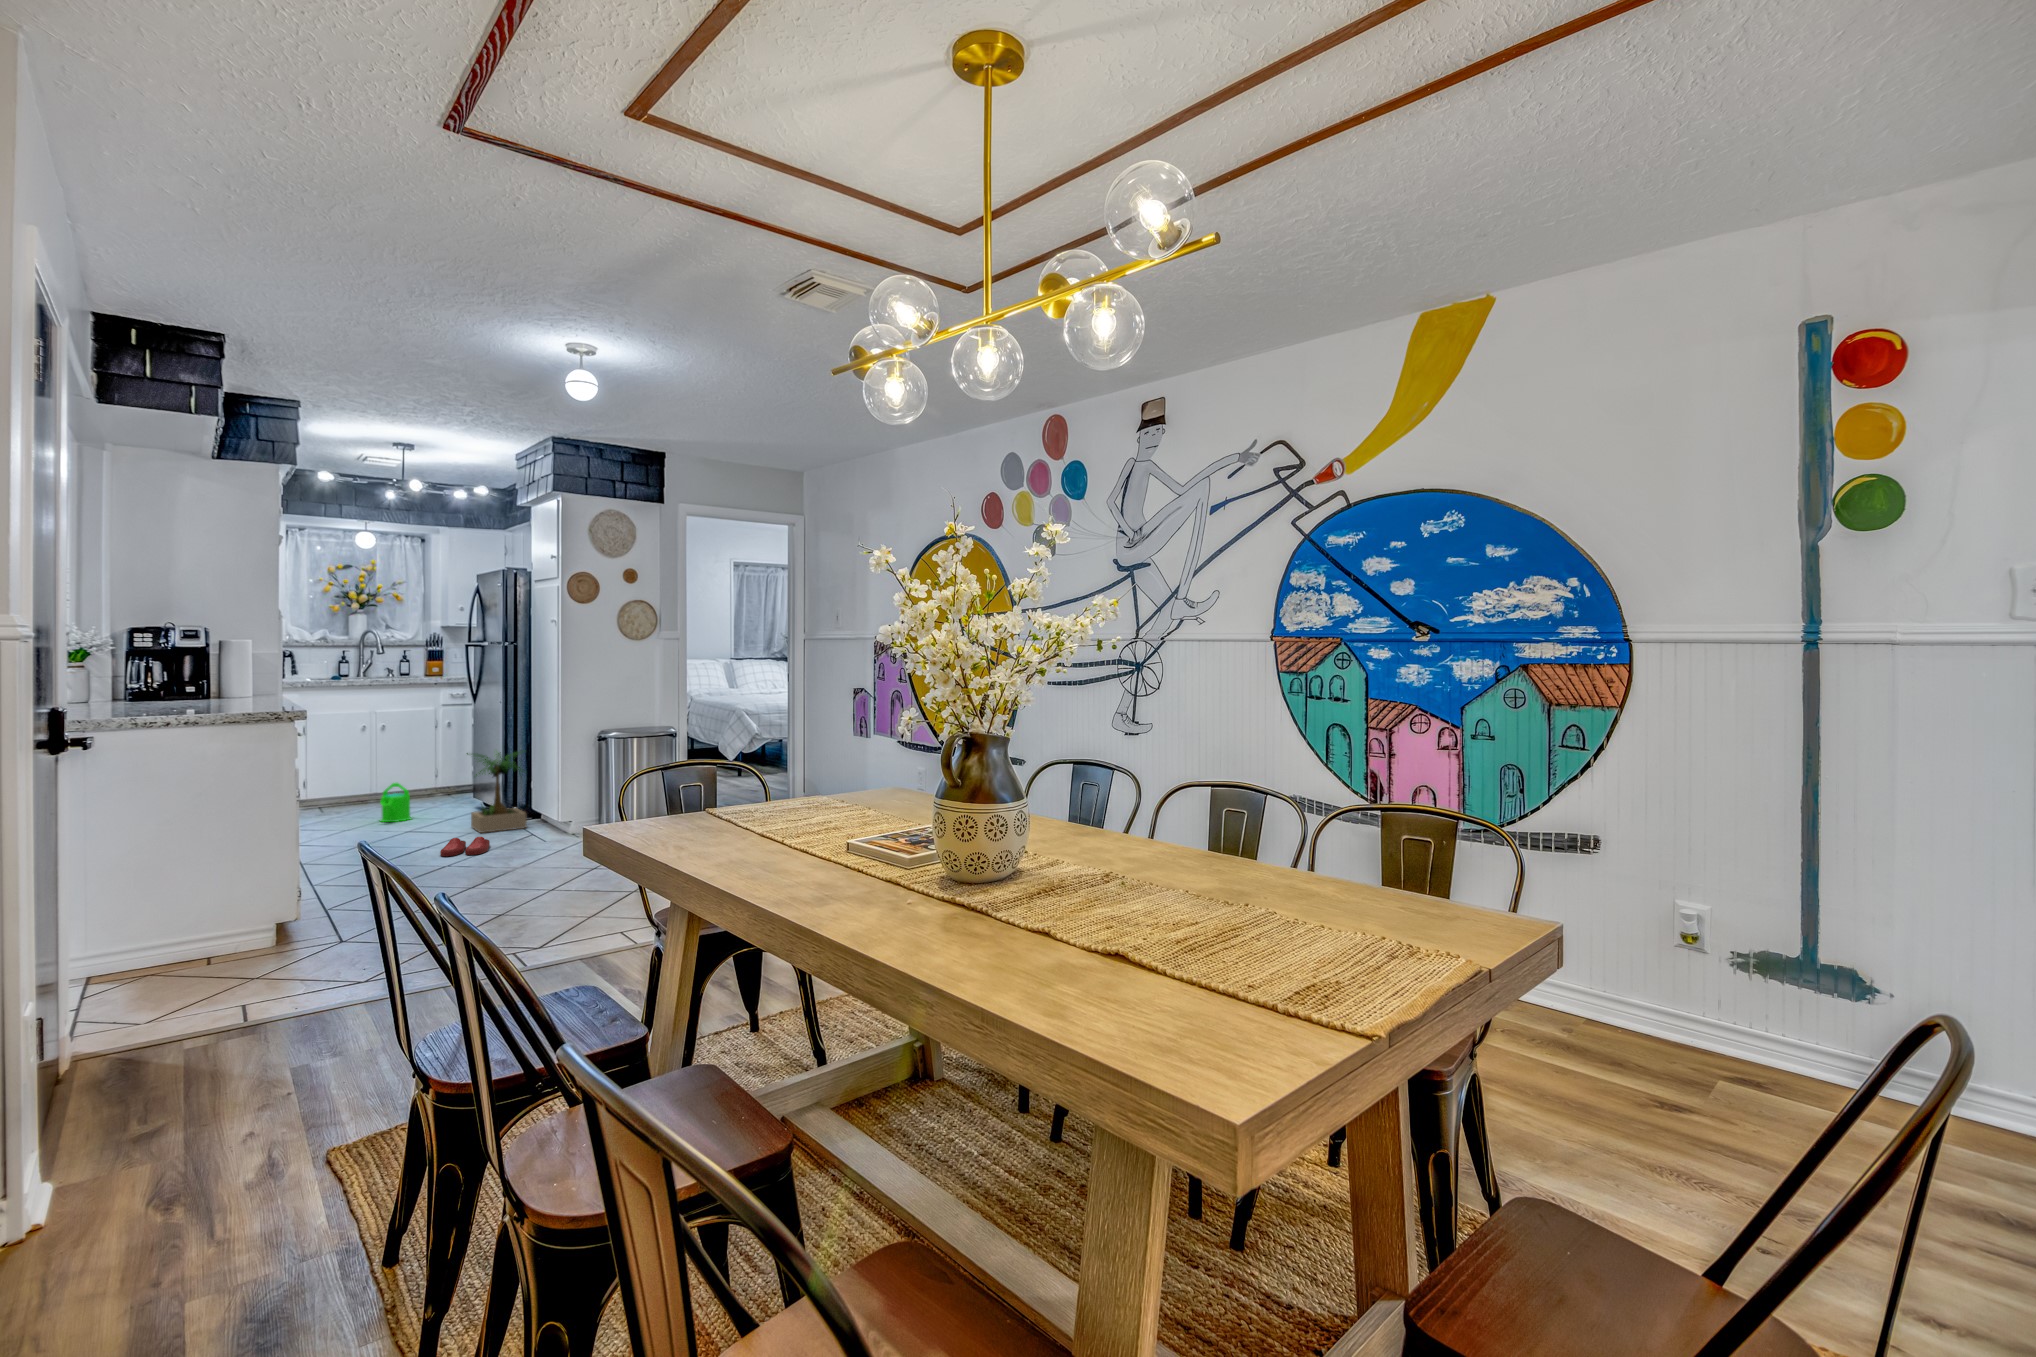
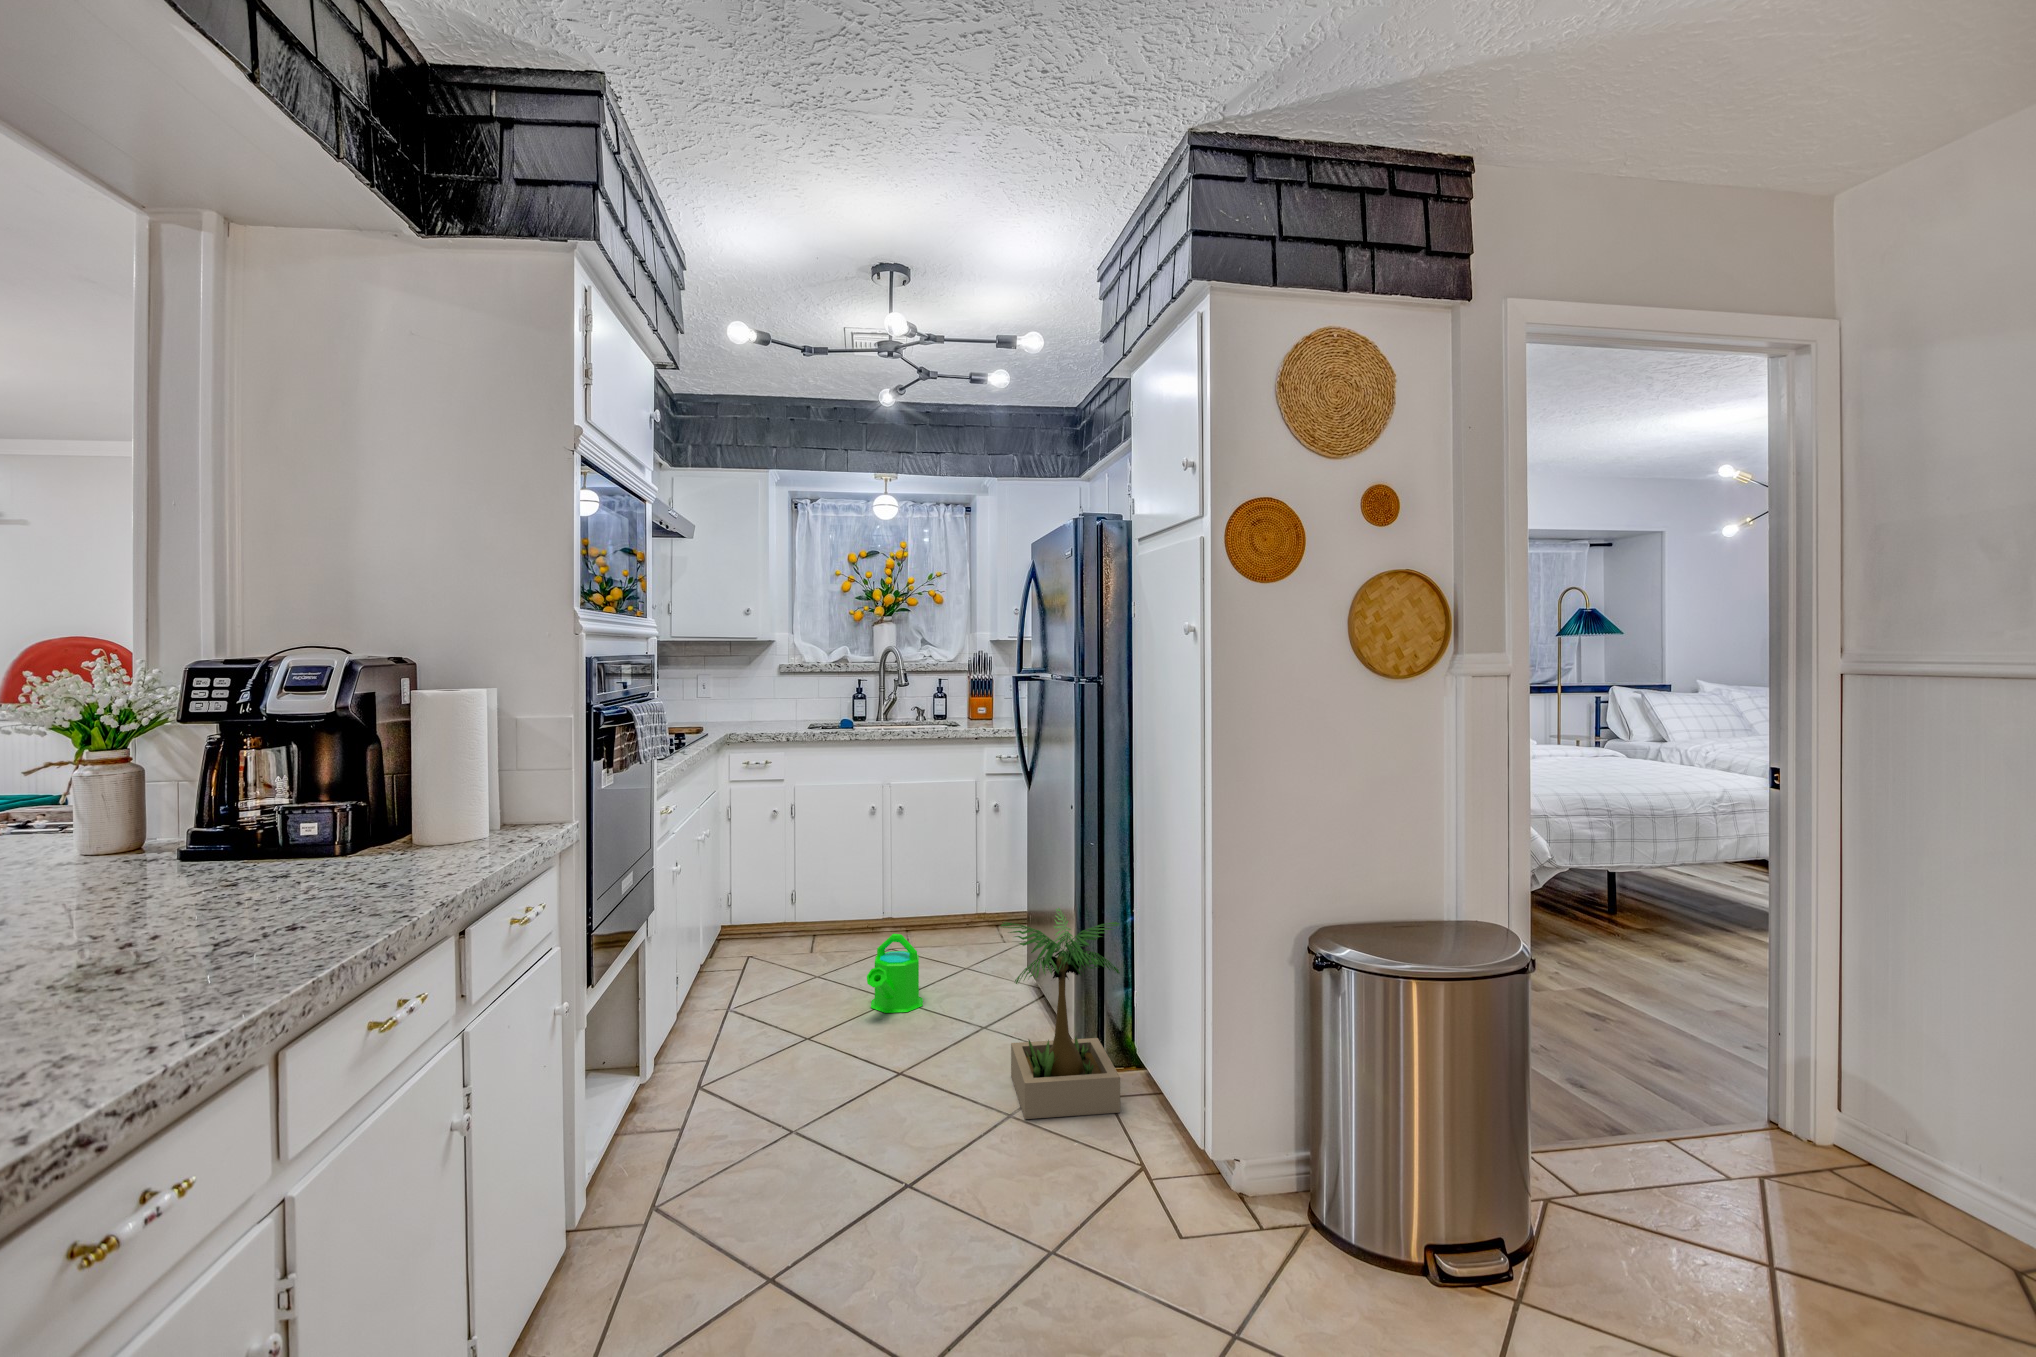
slippers: present [440,837,490,856] -> none [920,1192,1039,1299]

